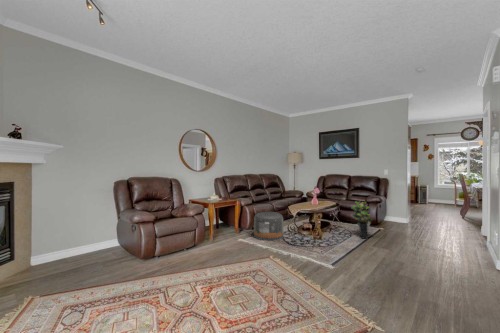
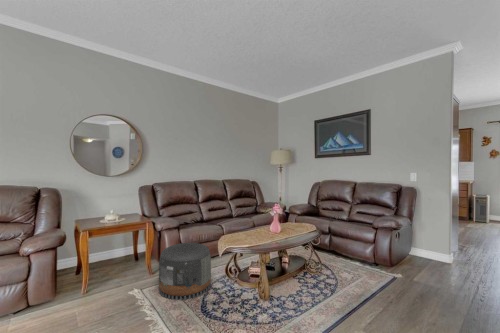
potted plant: present [352,202,373,239] -> none [332,231,374,309]

